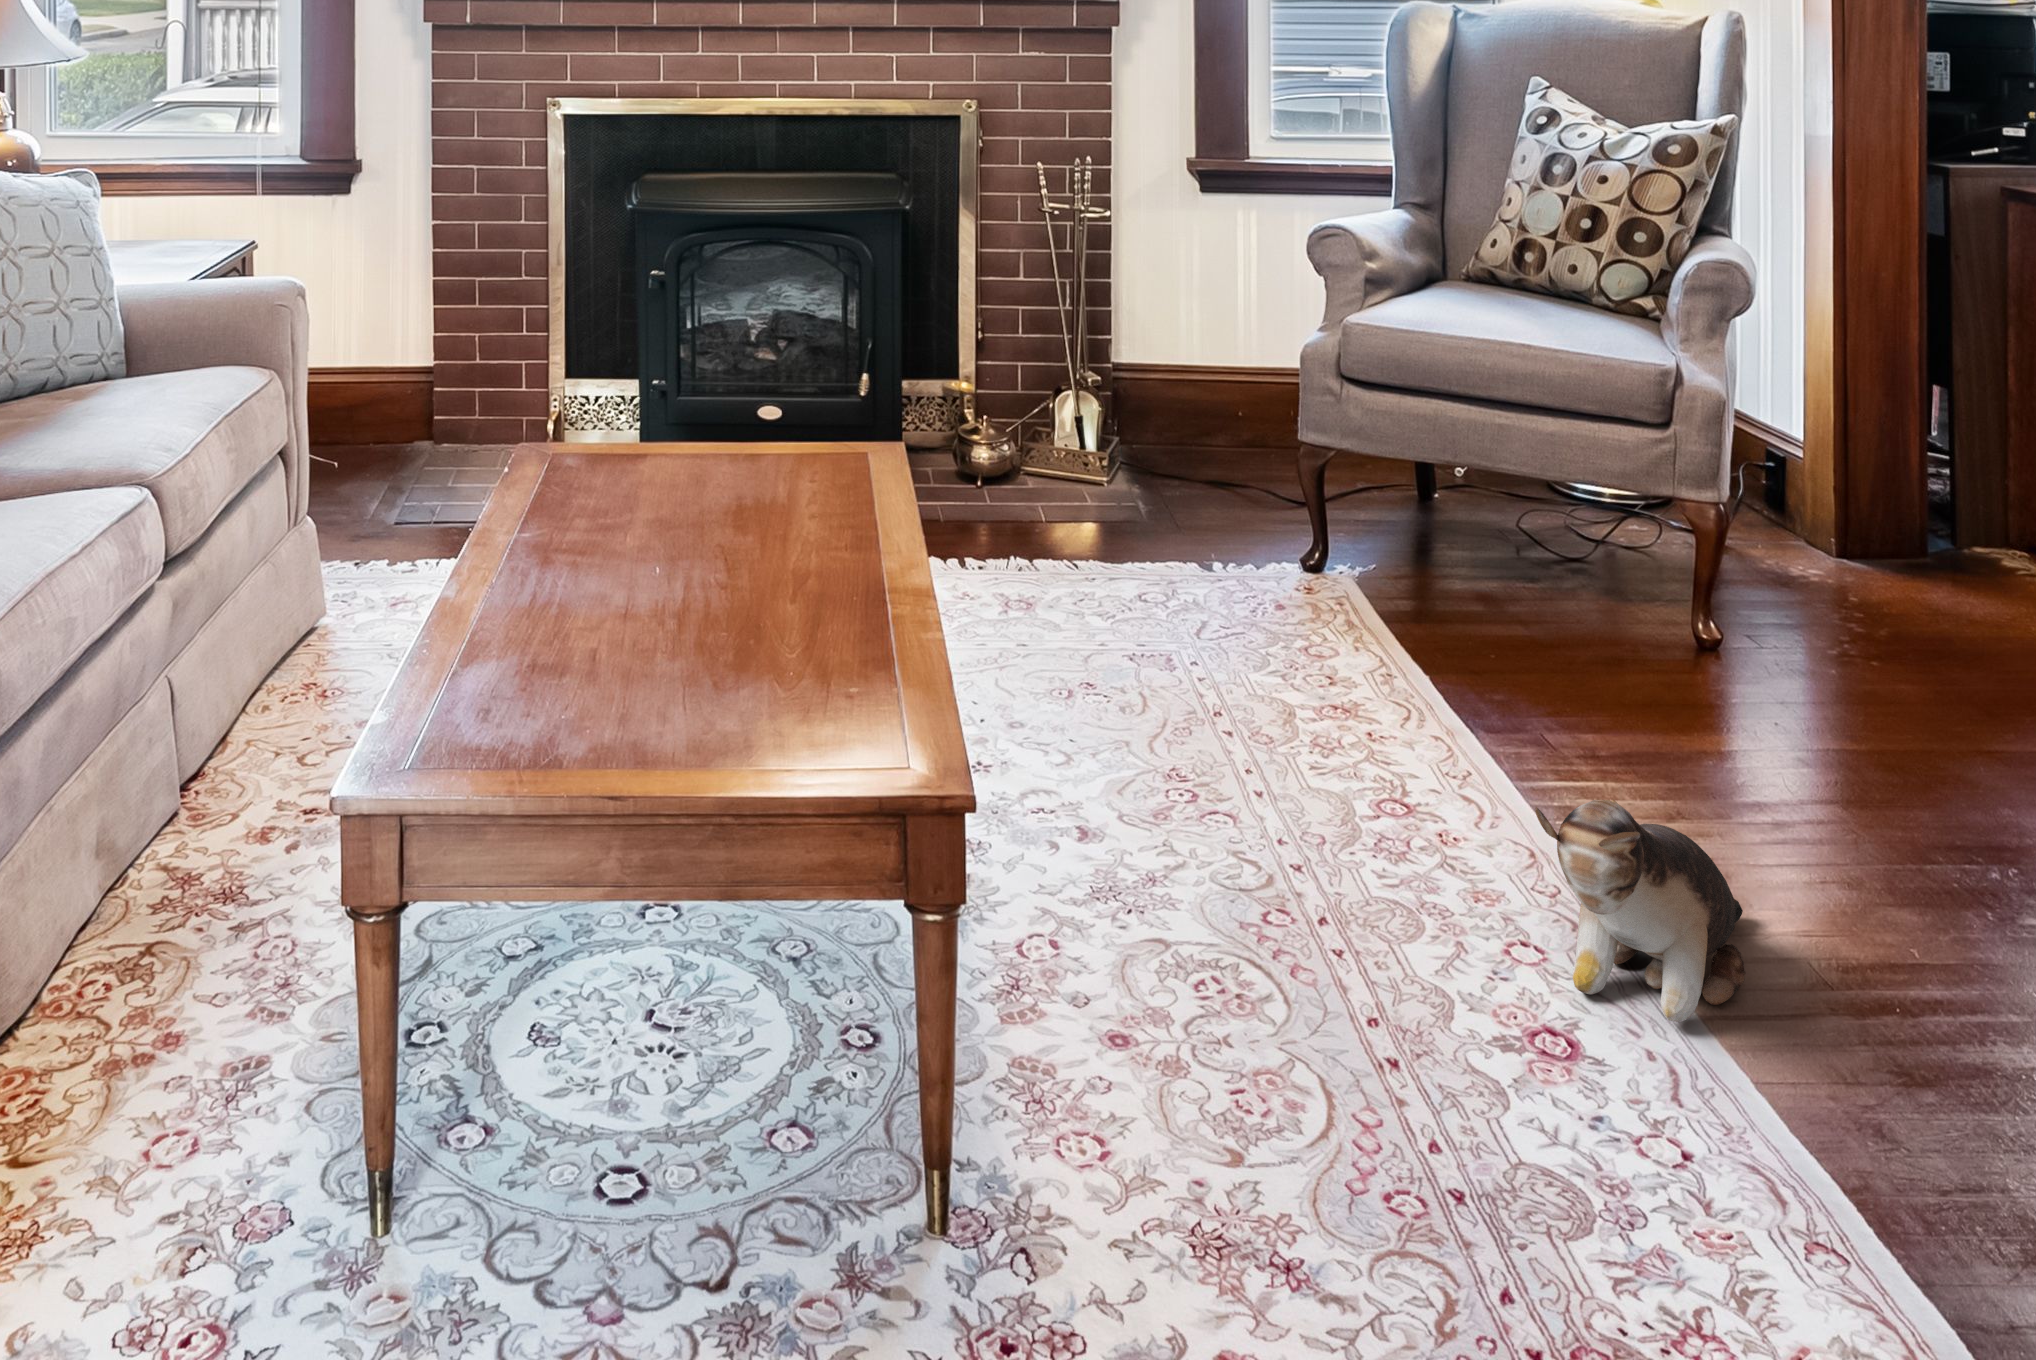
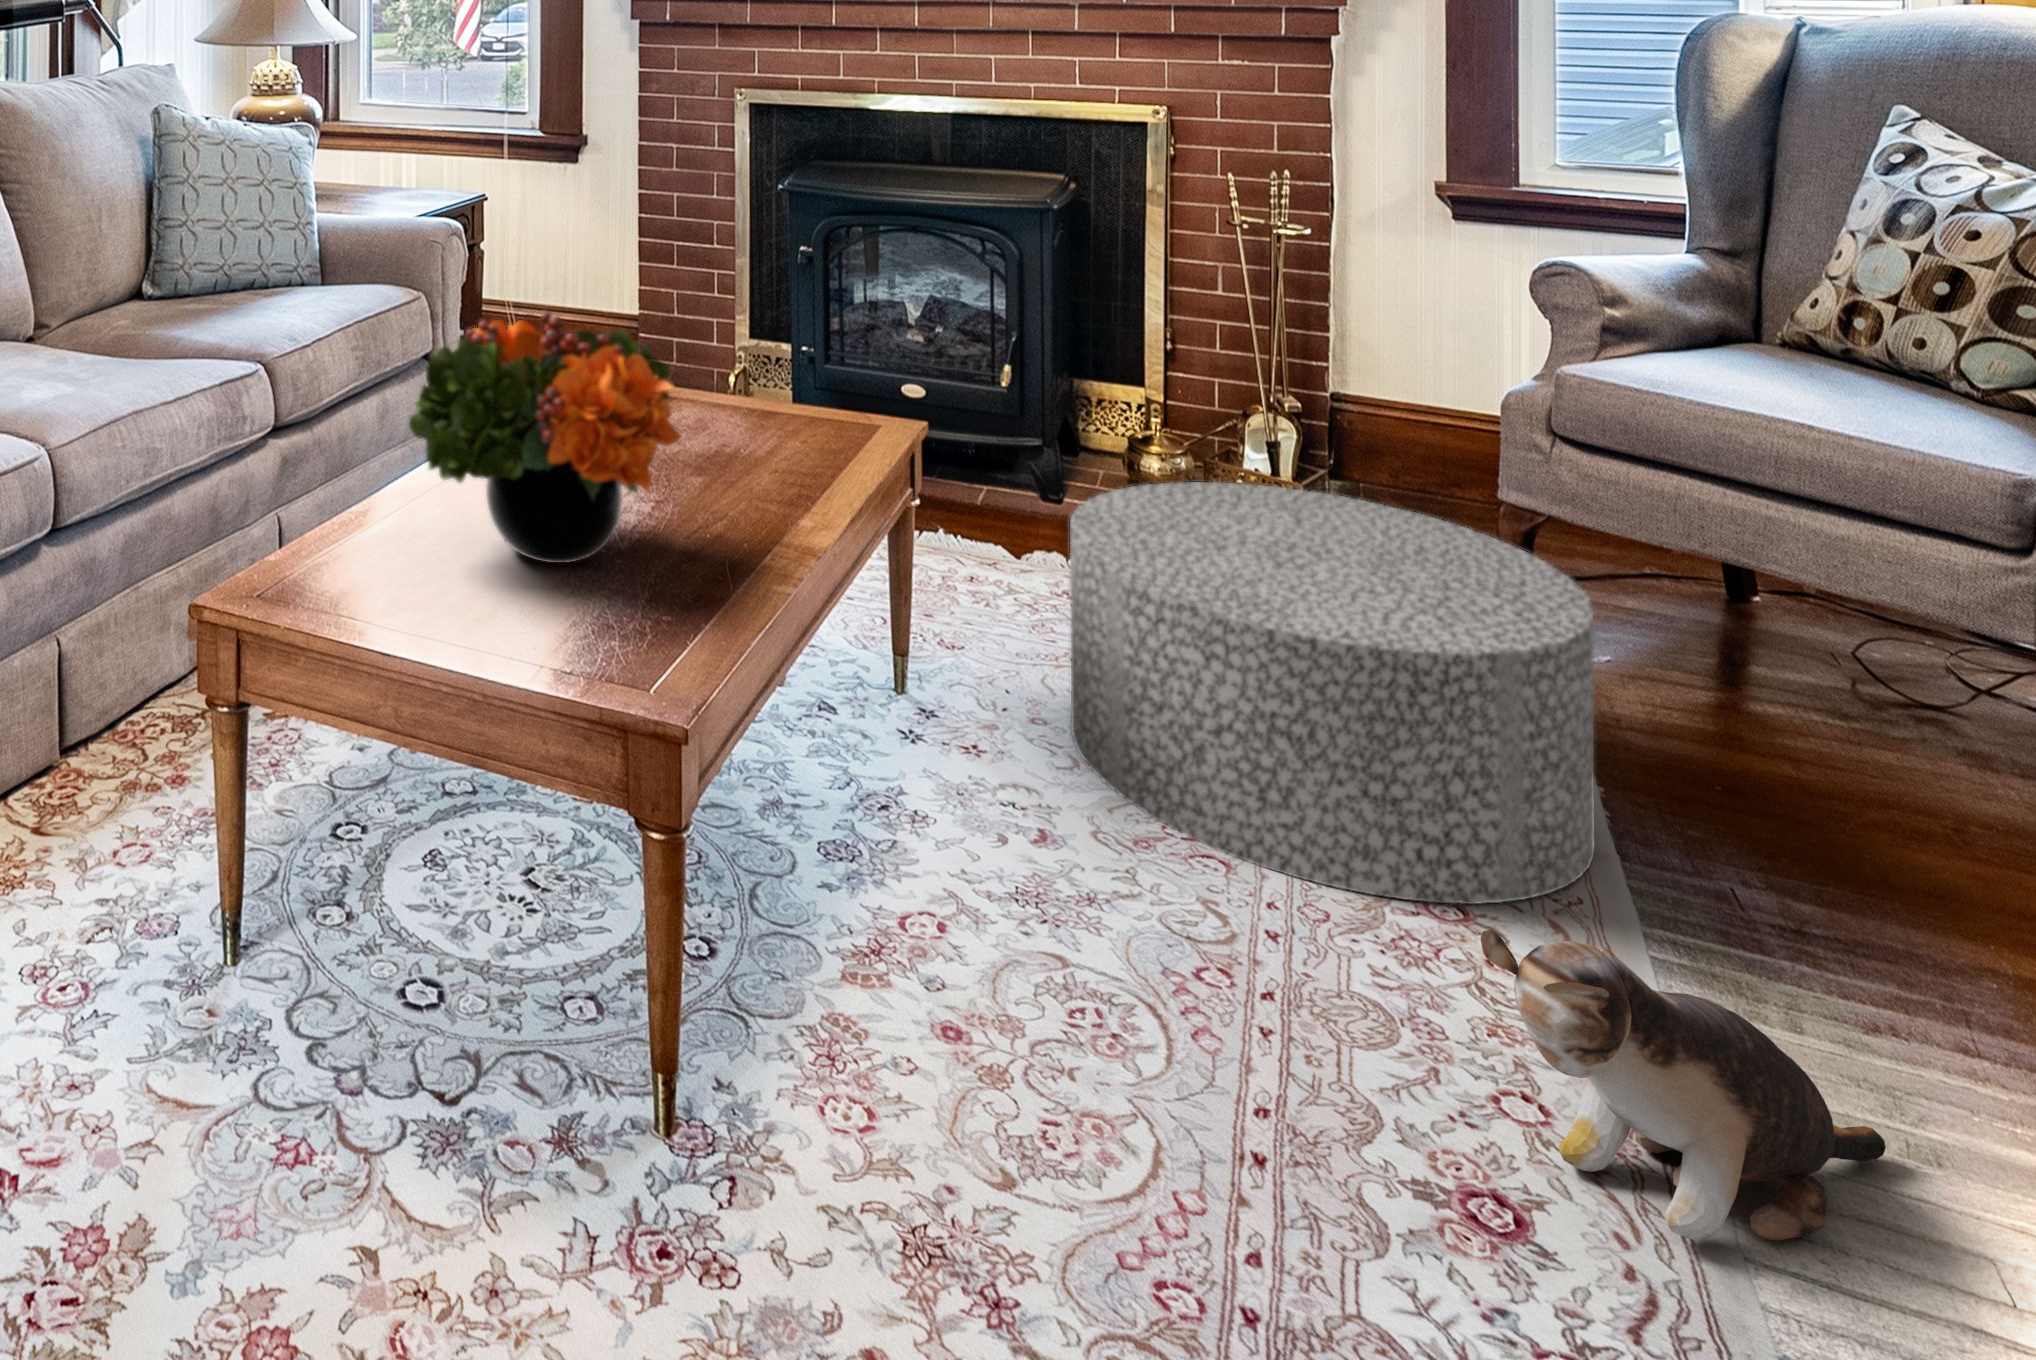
flower arrangement: none [507,368,814,654] -> present [409,311,681,563]
ottoman: none [1024,457,1457,816] -> present [1070,482,1595,904]

